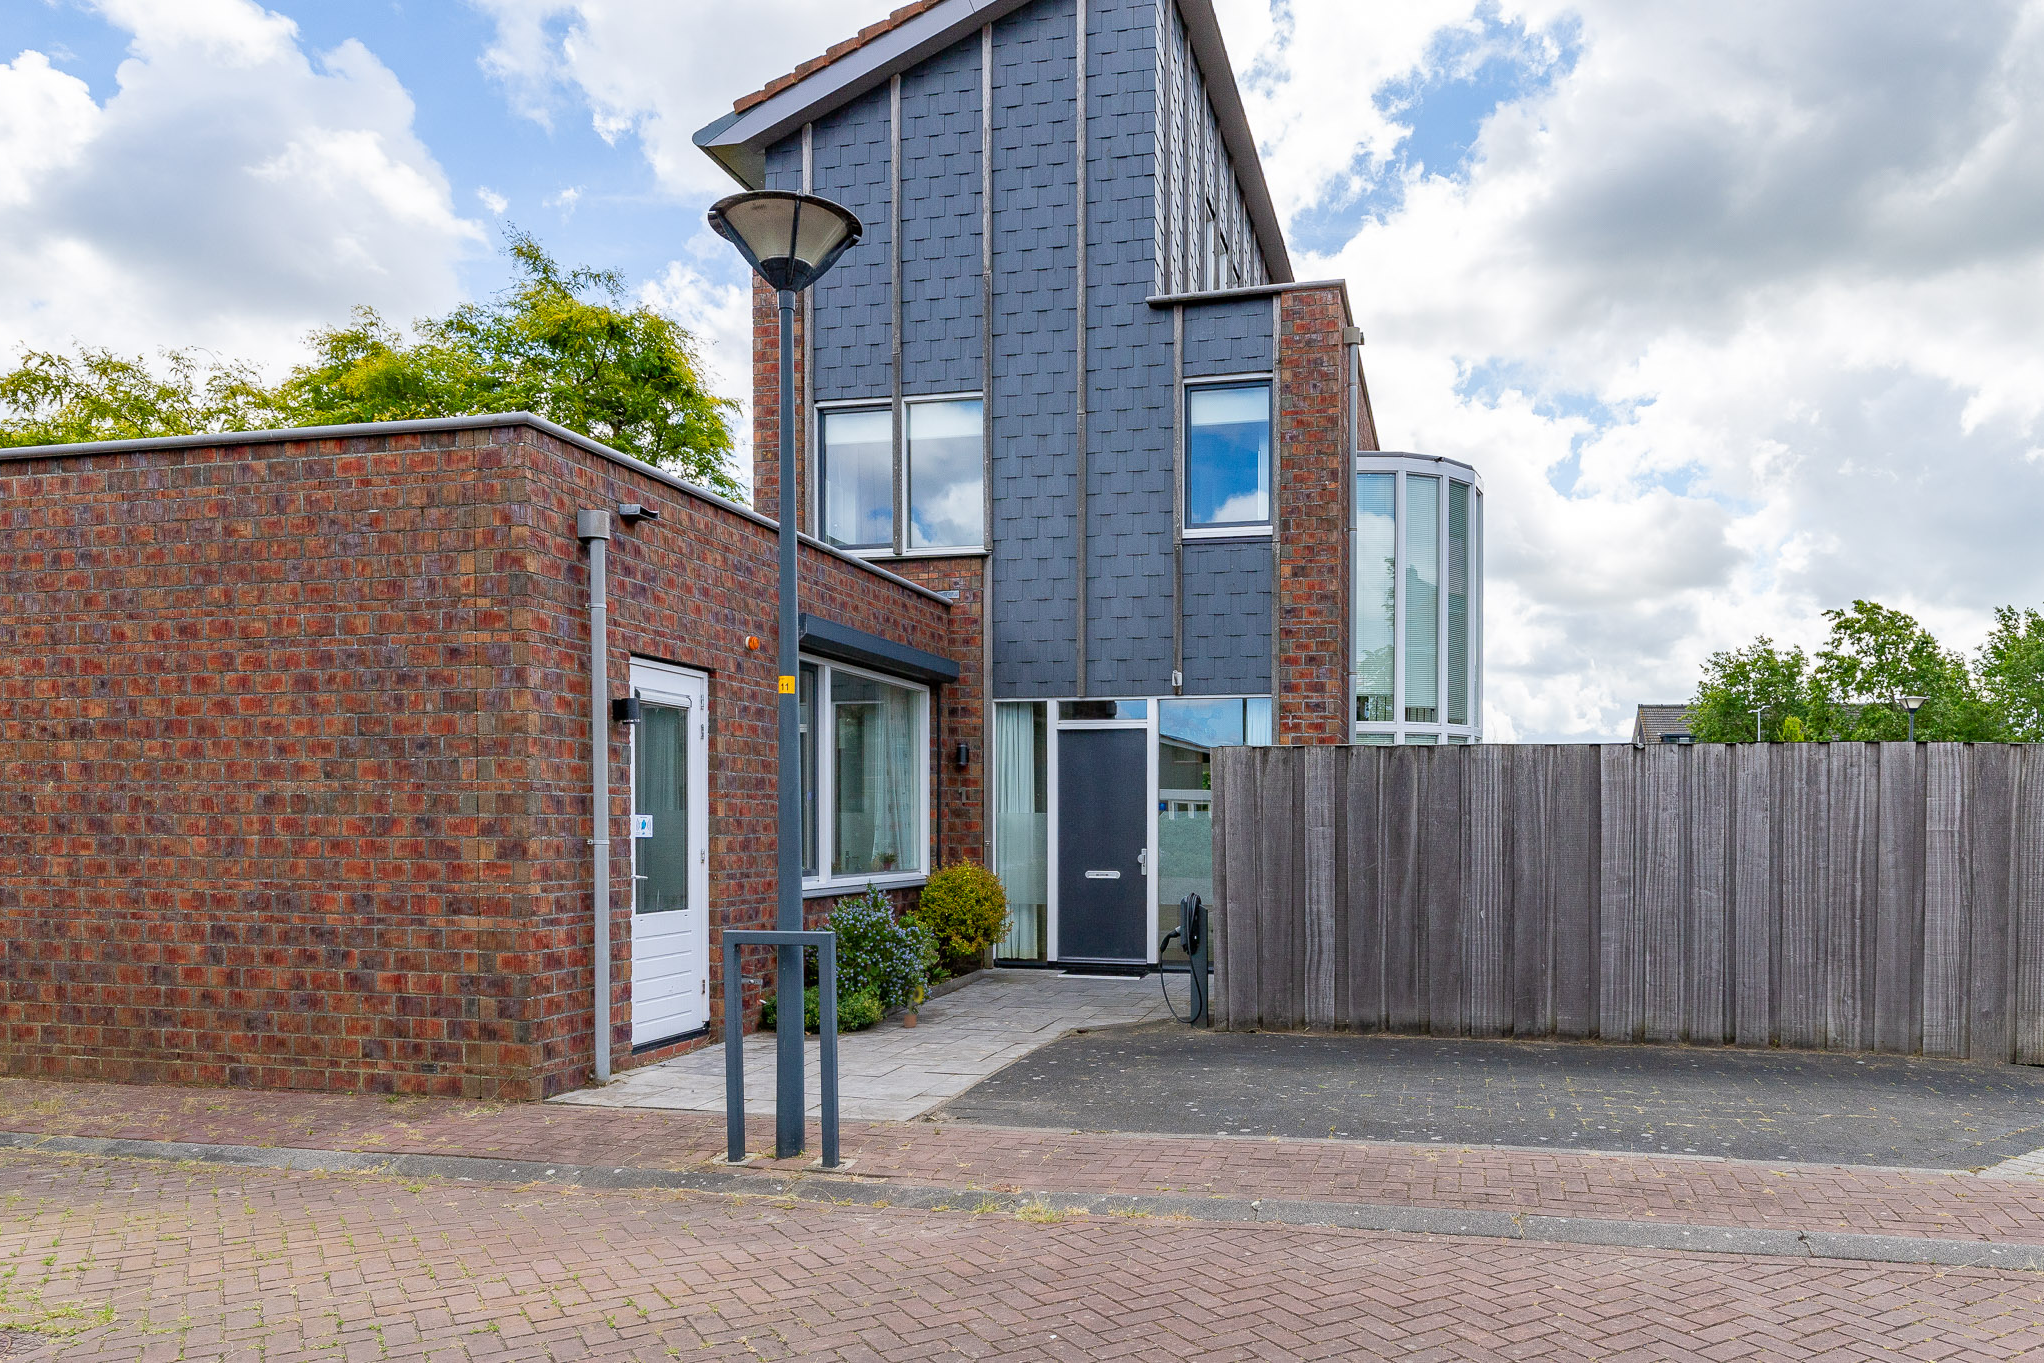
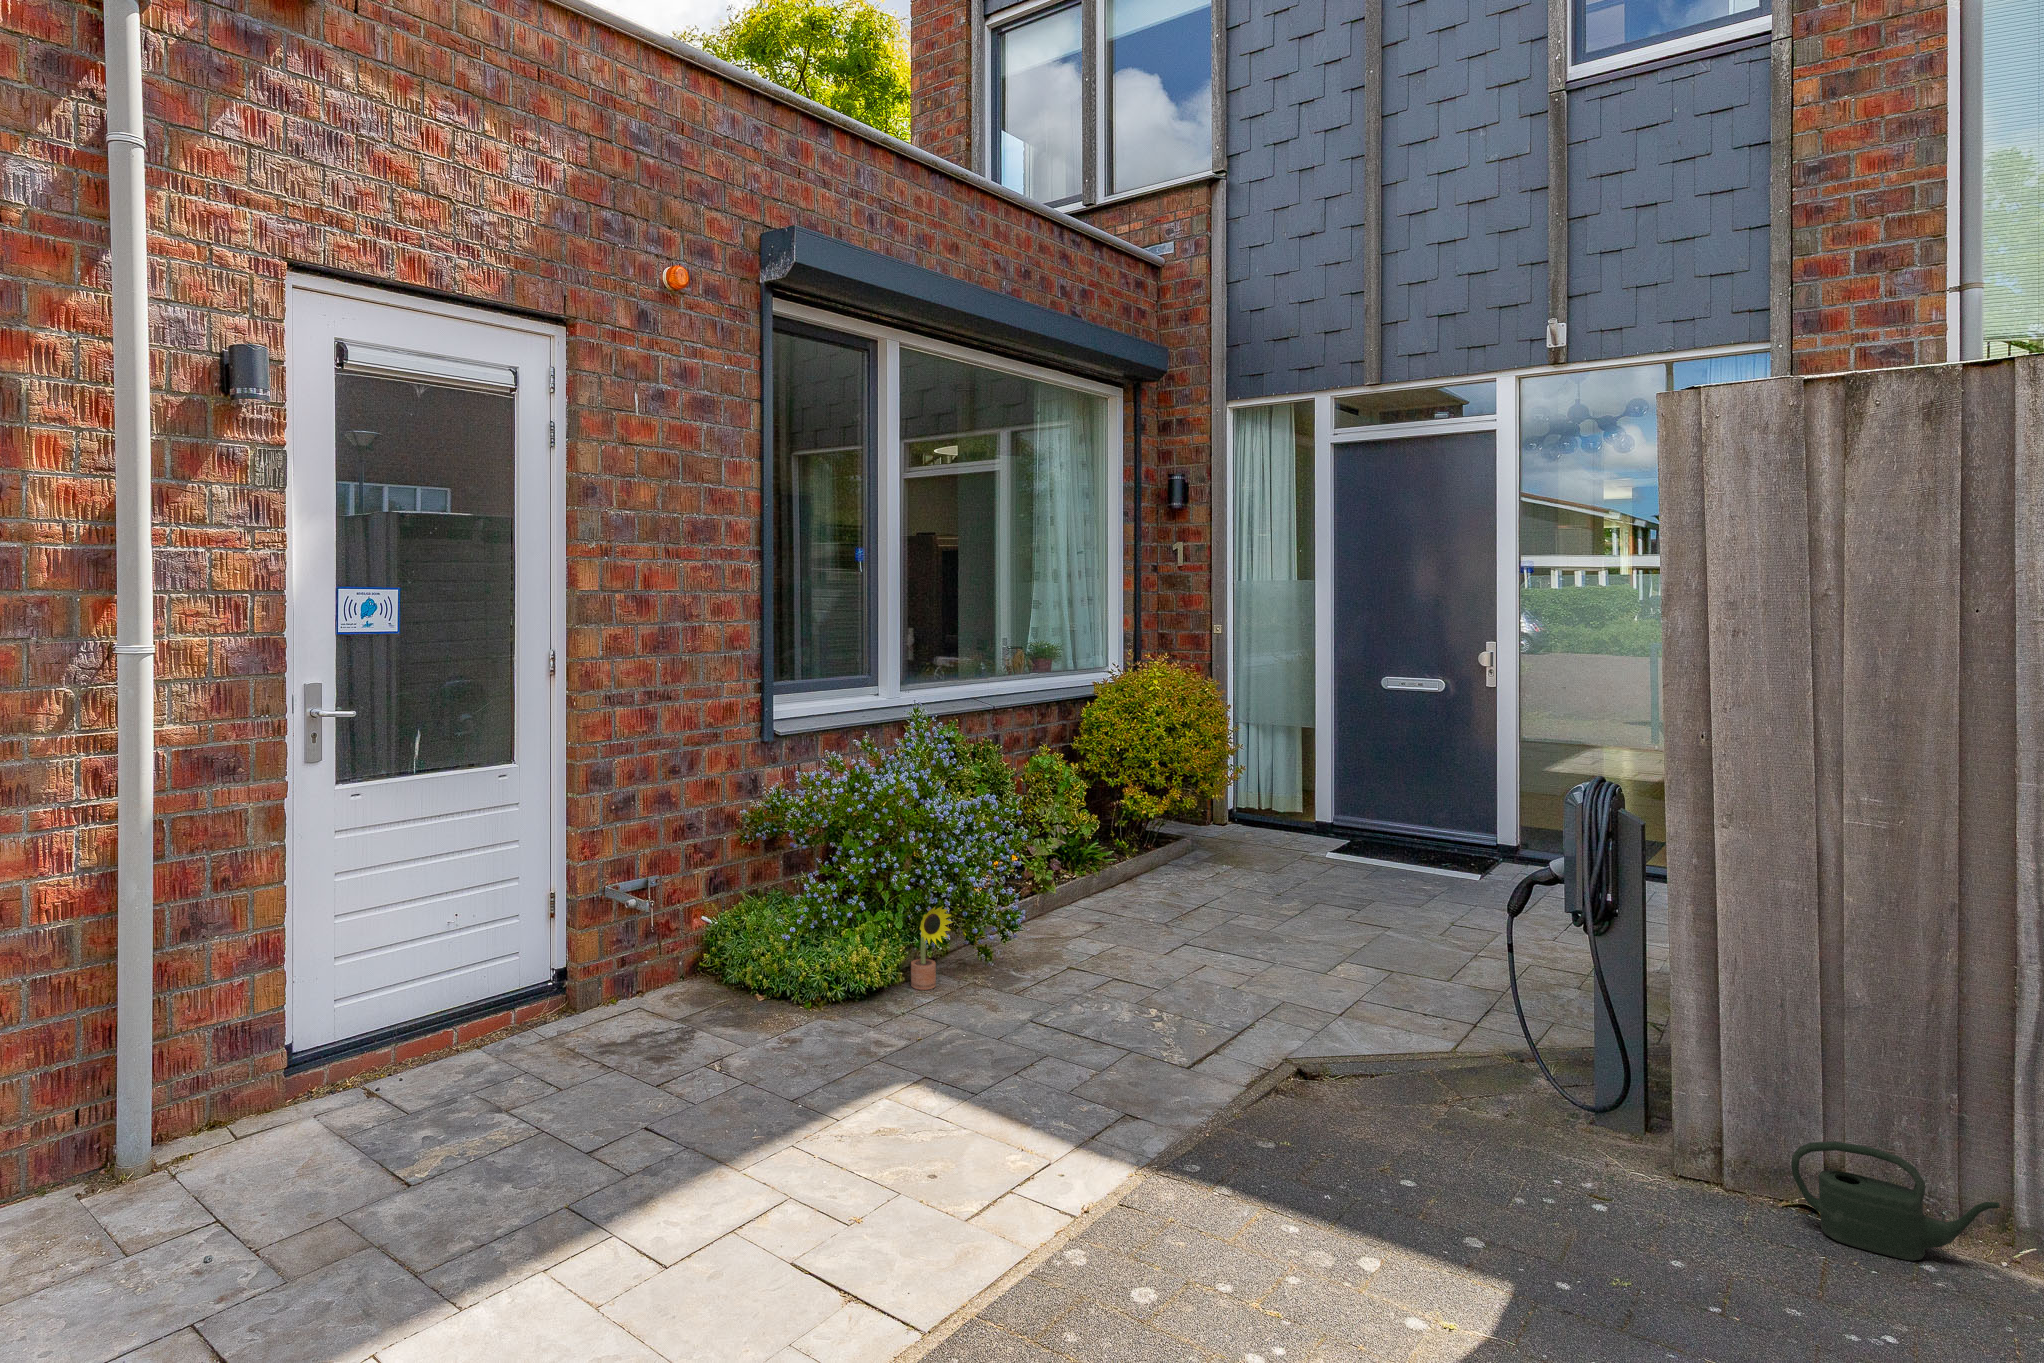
watering can: none [1250,1002,1300,1034] -> present [1791,1141,2000,1261]

